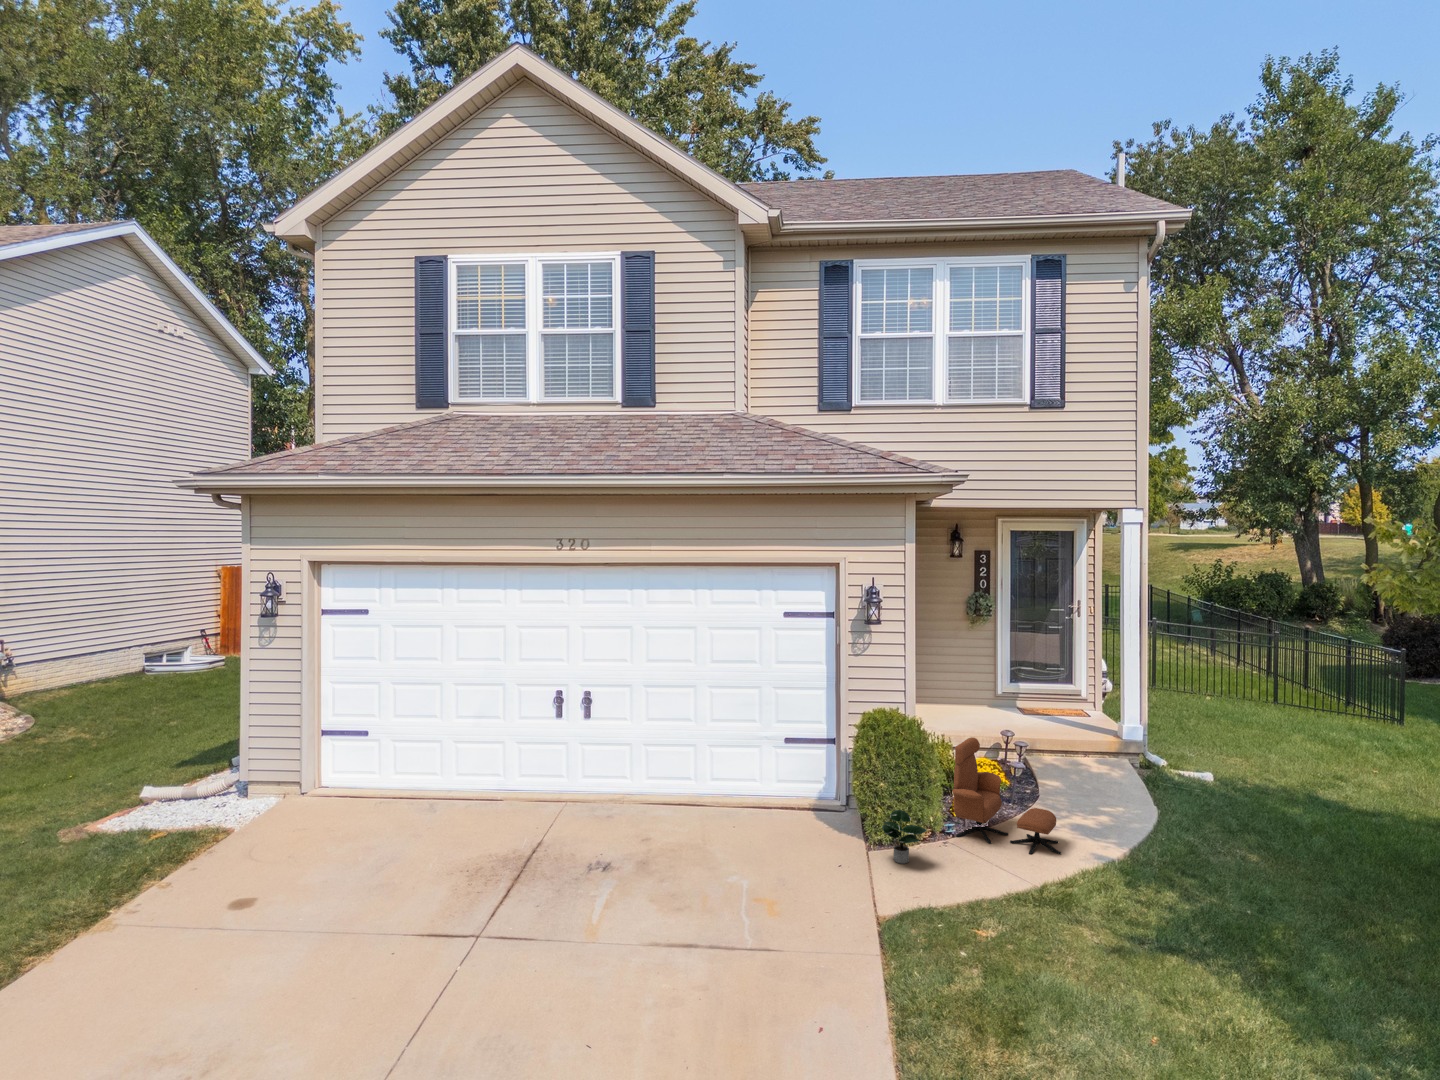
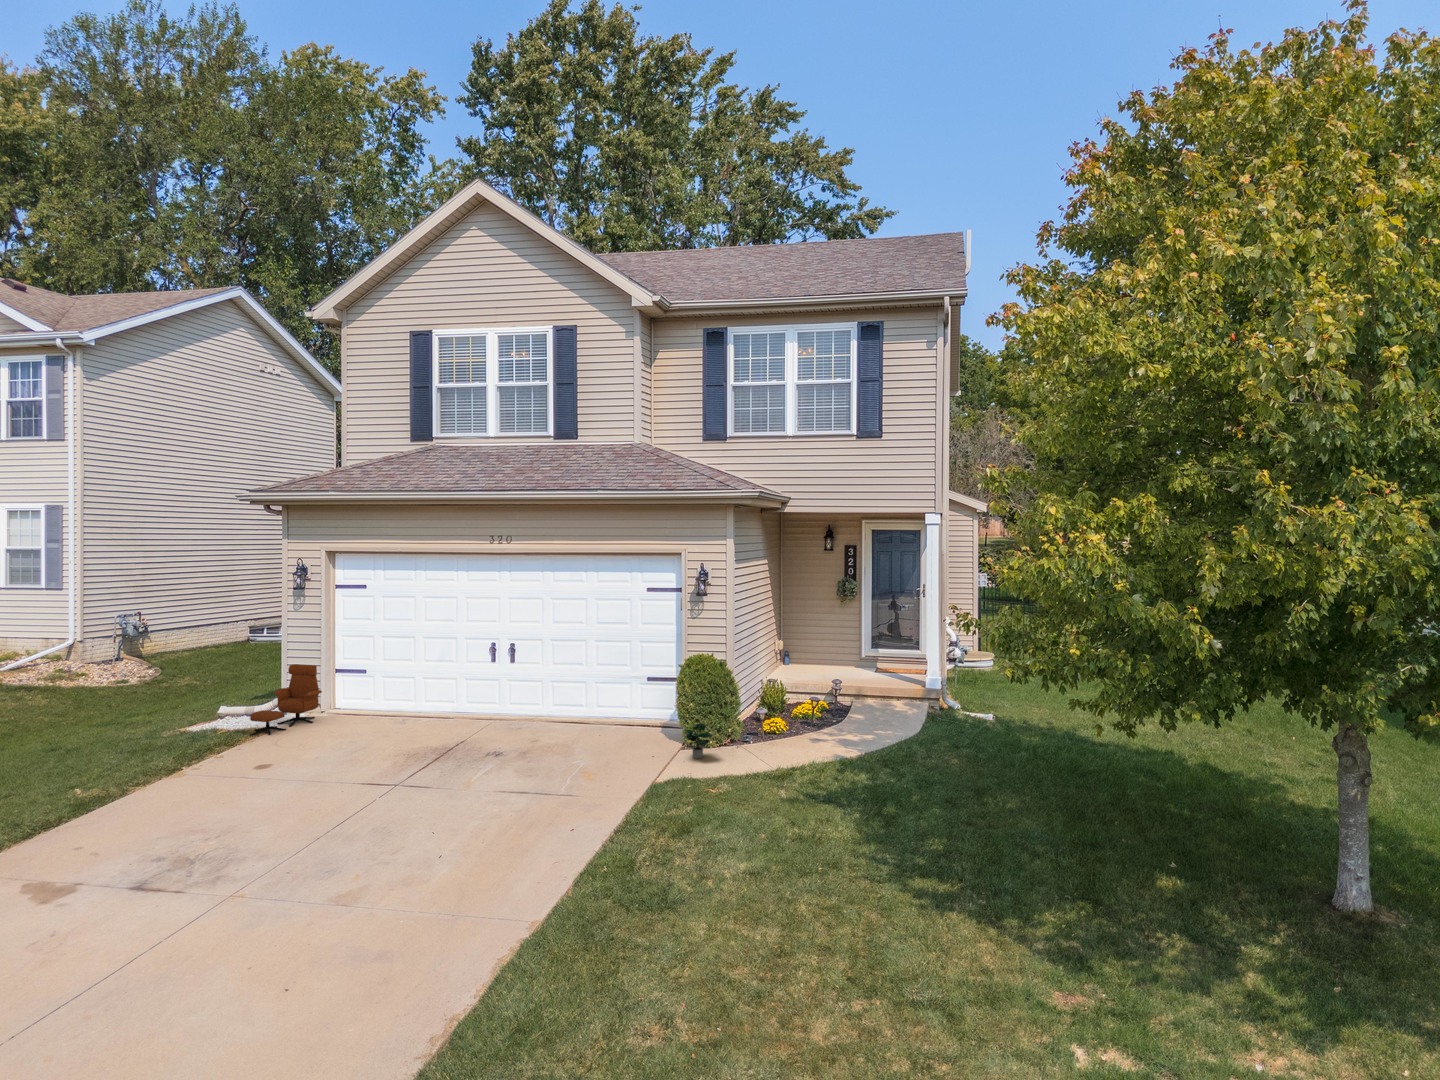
lounge chair: present [952,737,1061,854] -> present [250,664,322,735]

